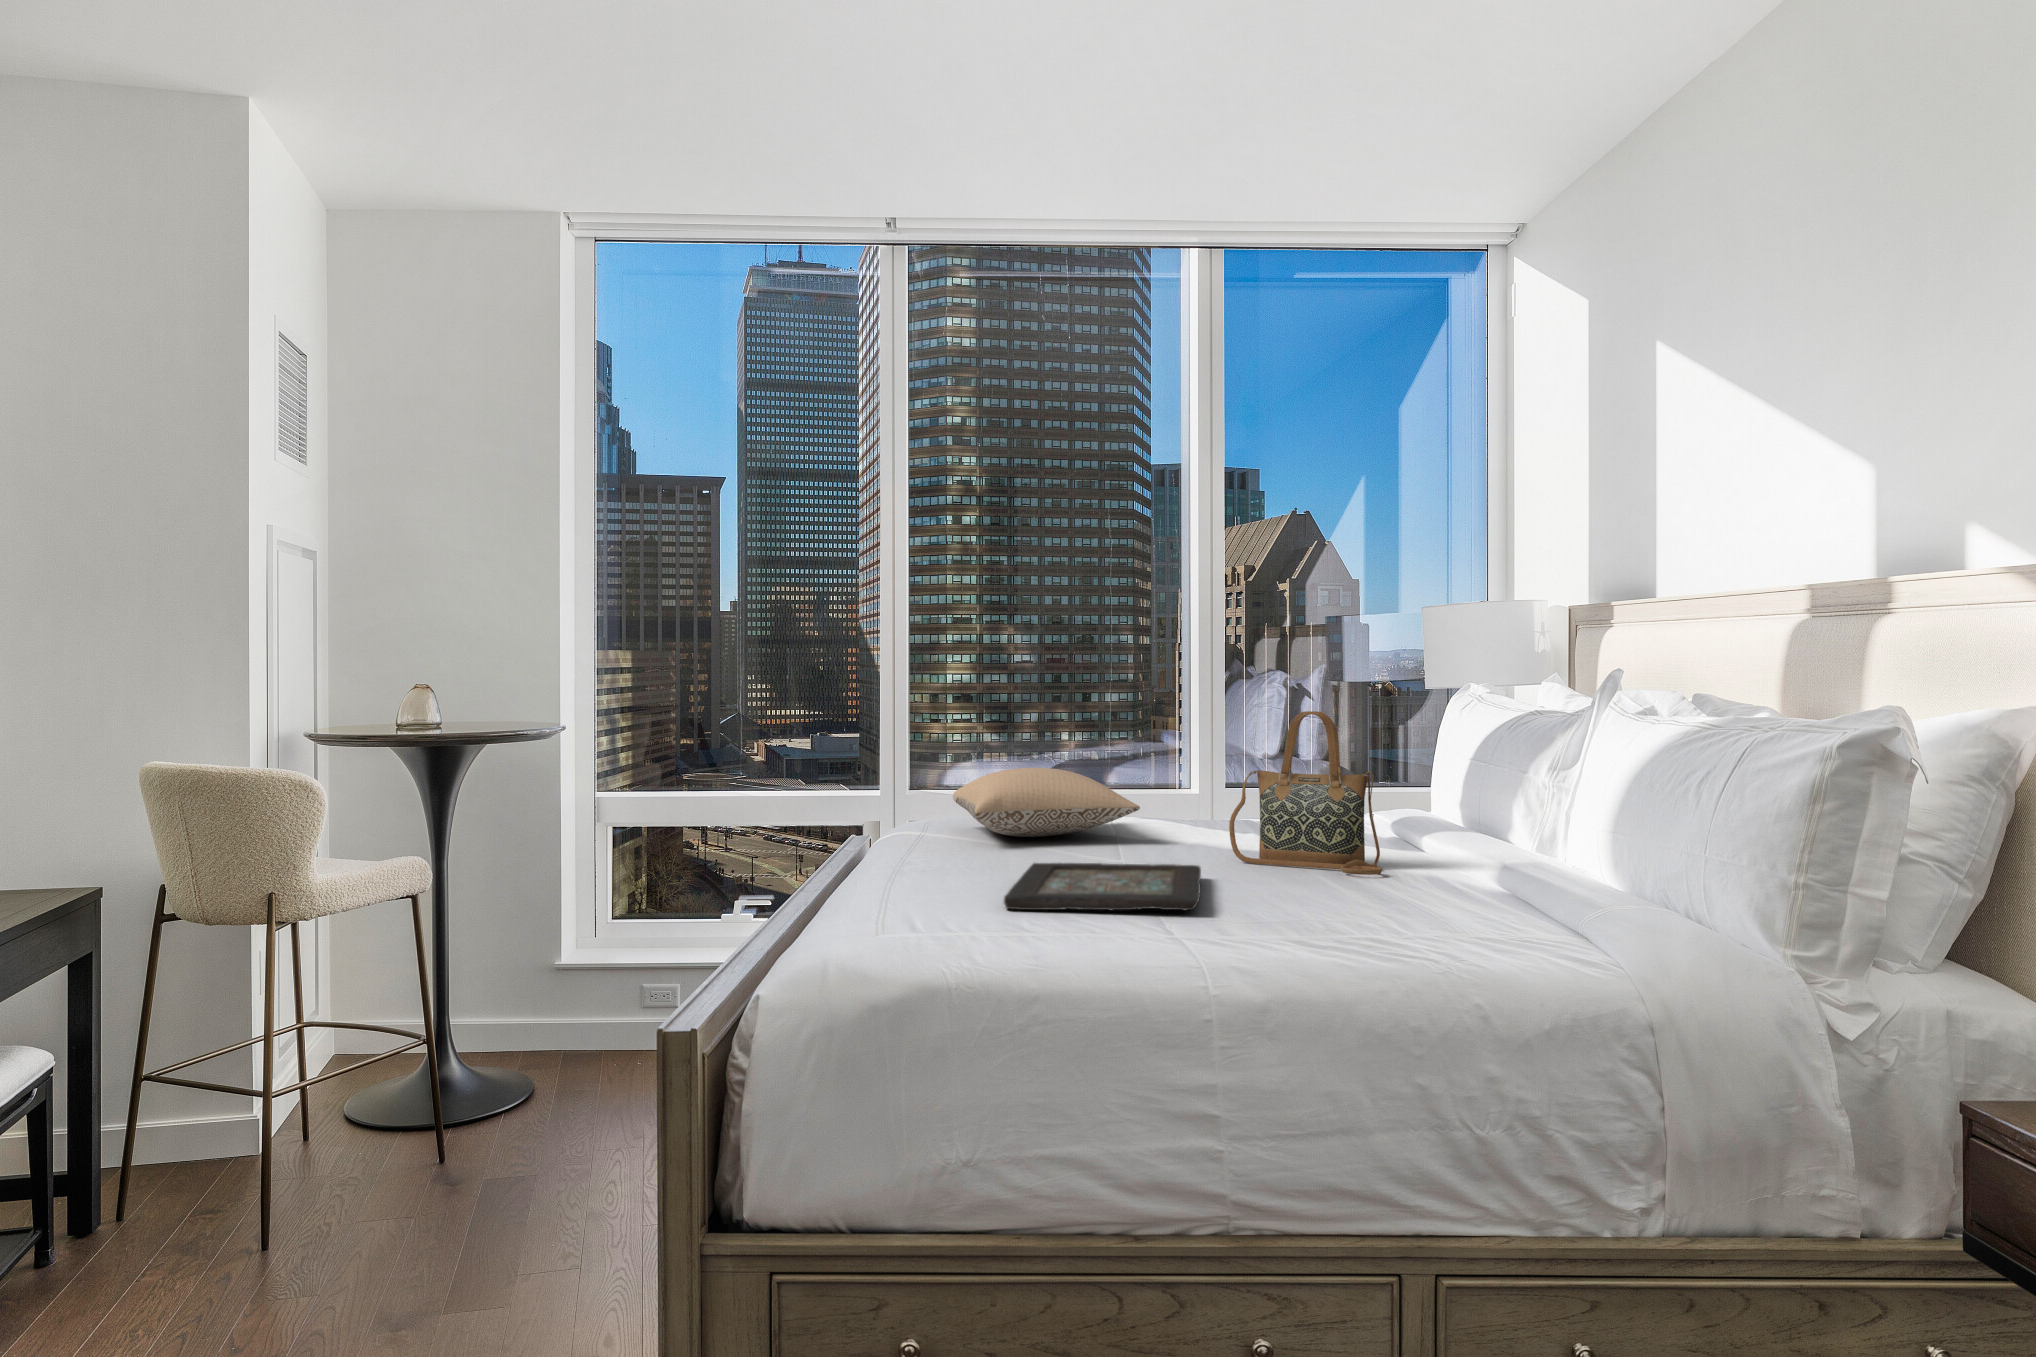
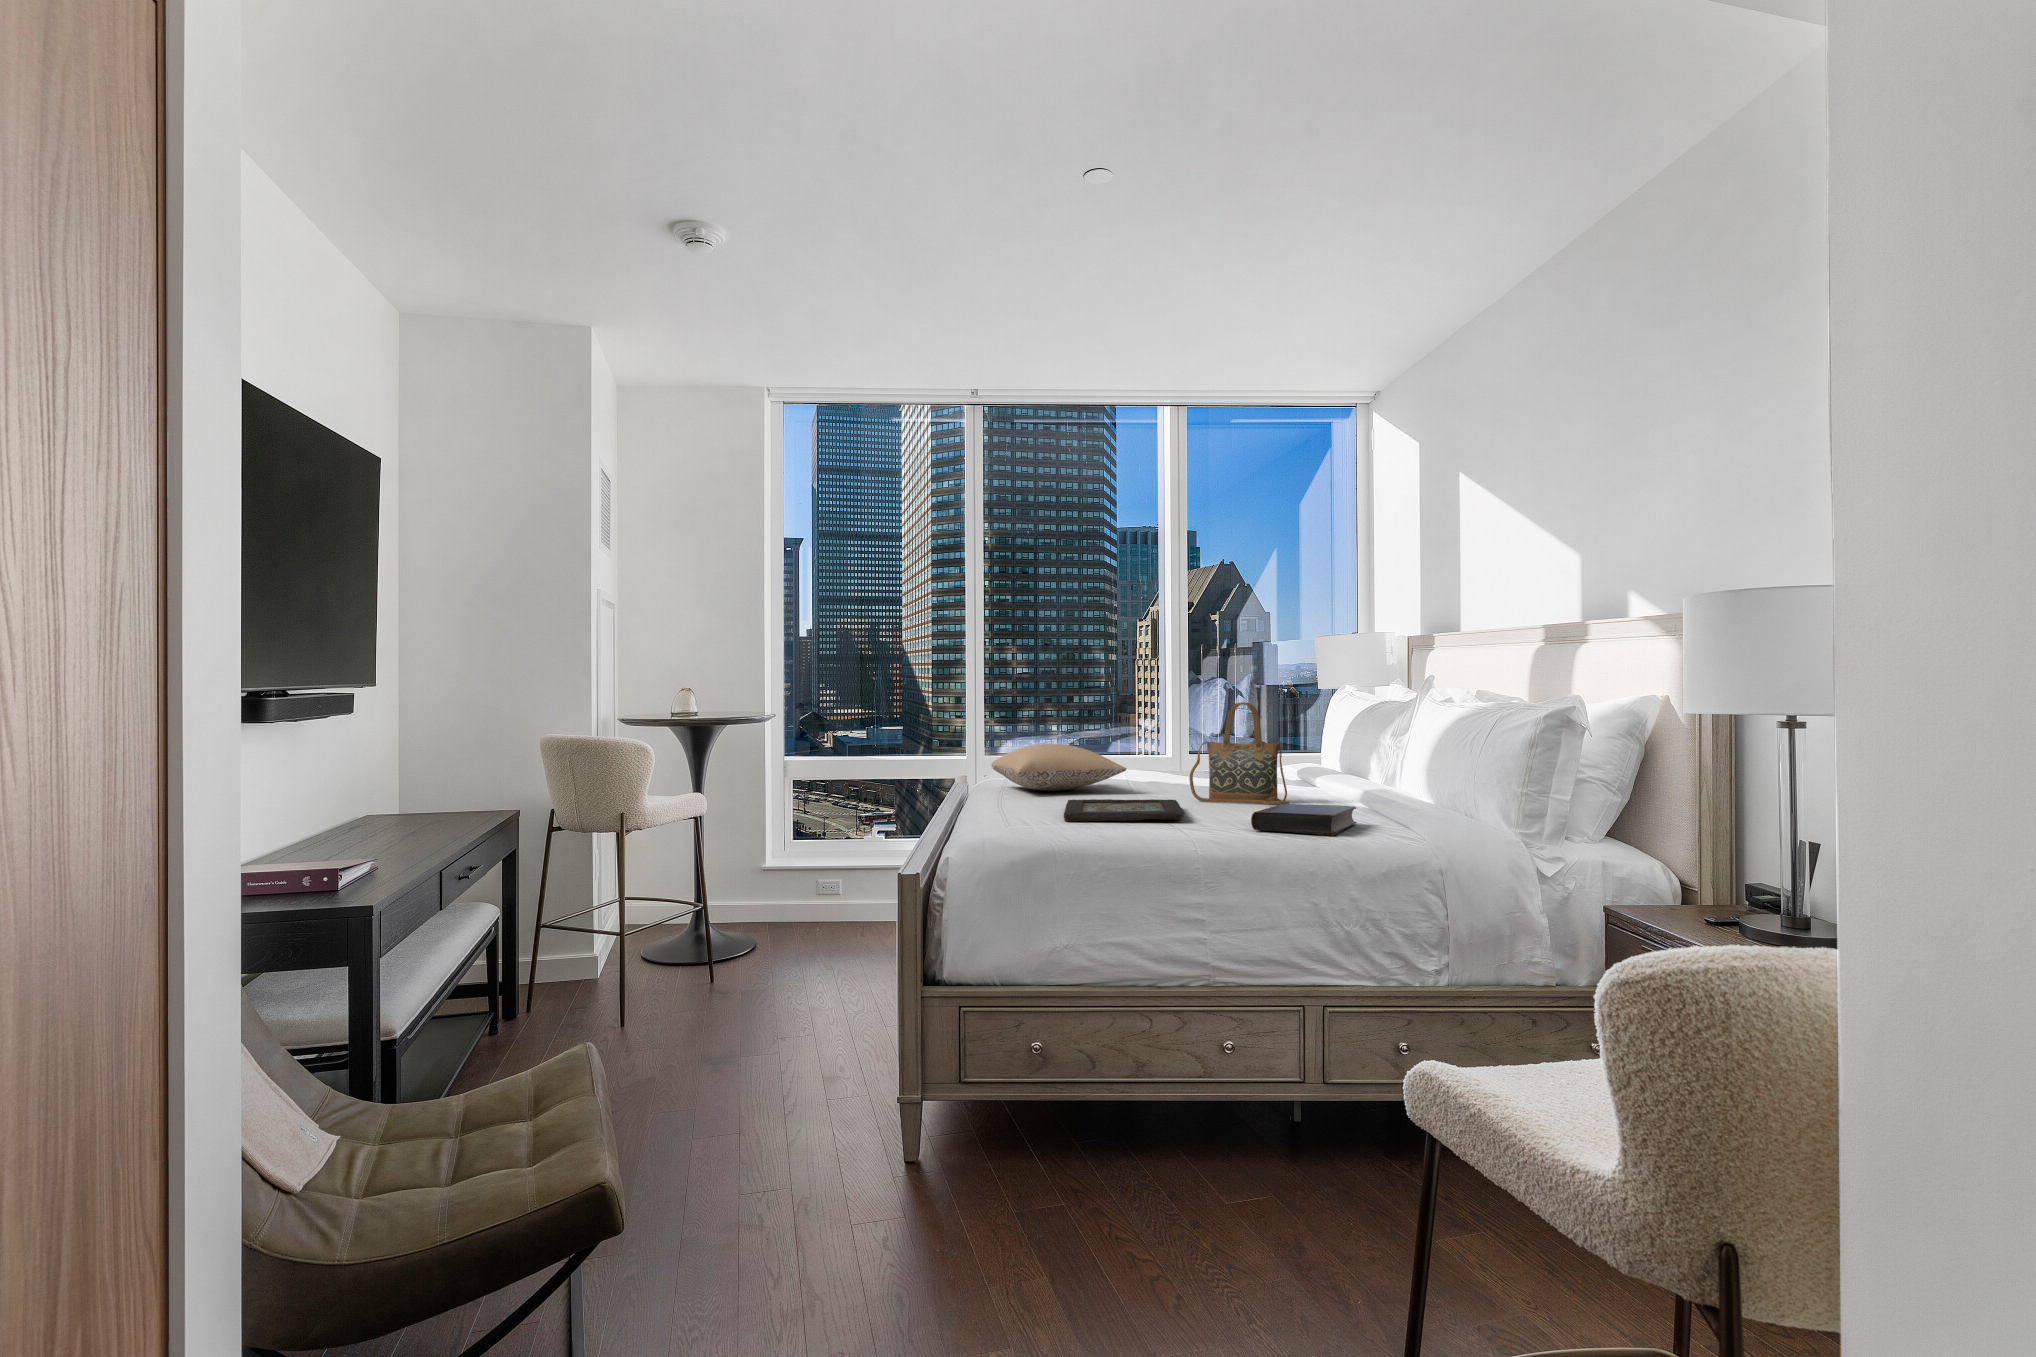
book: none [1306,885,1491,958] -> present [1251,804,1357,836]

